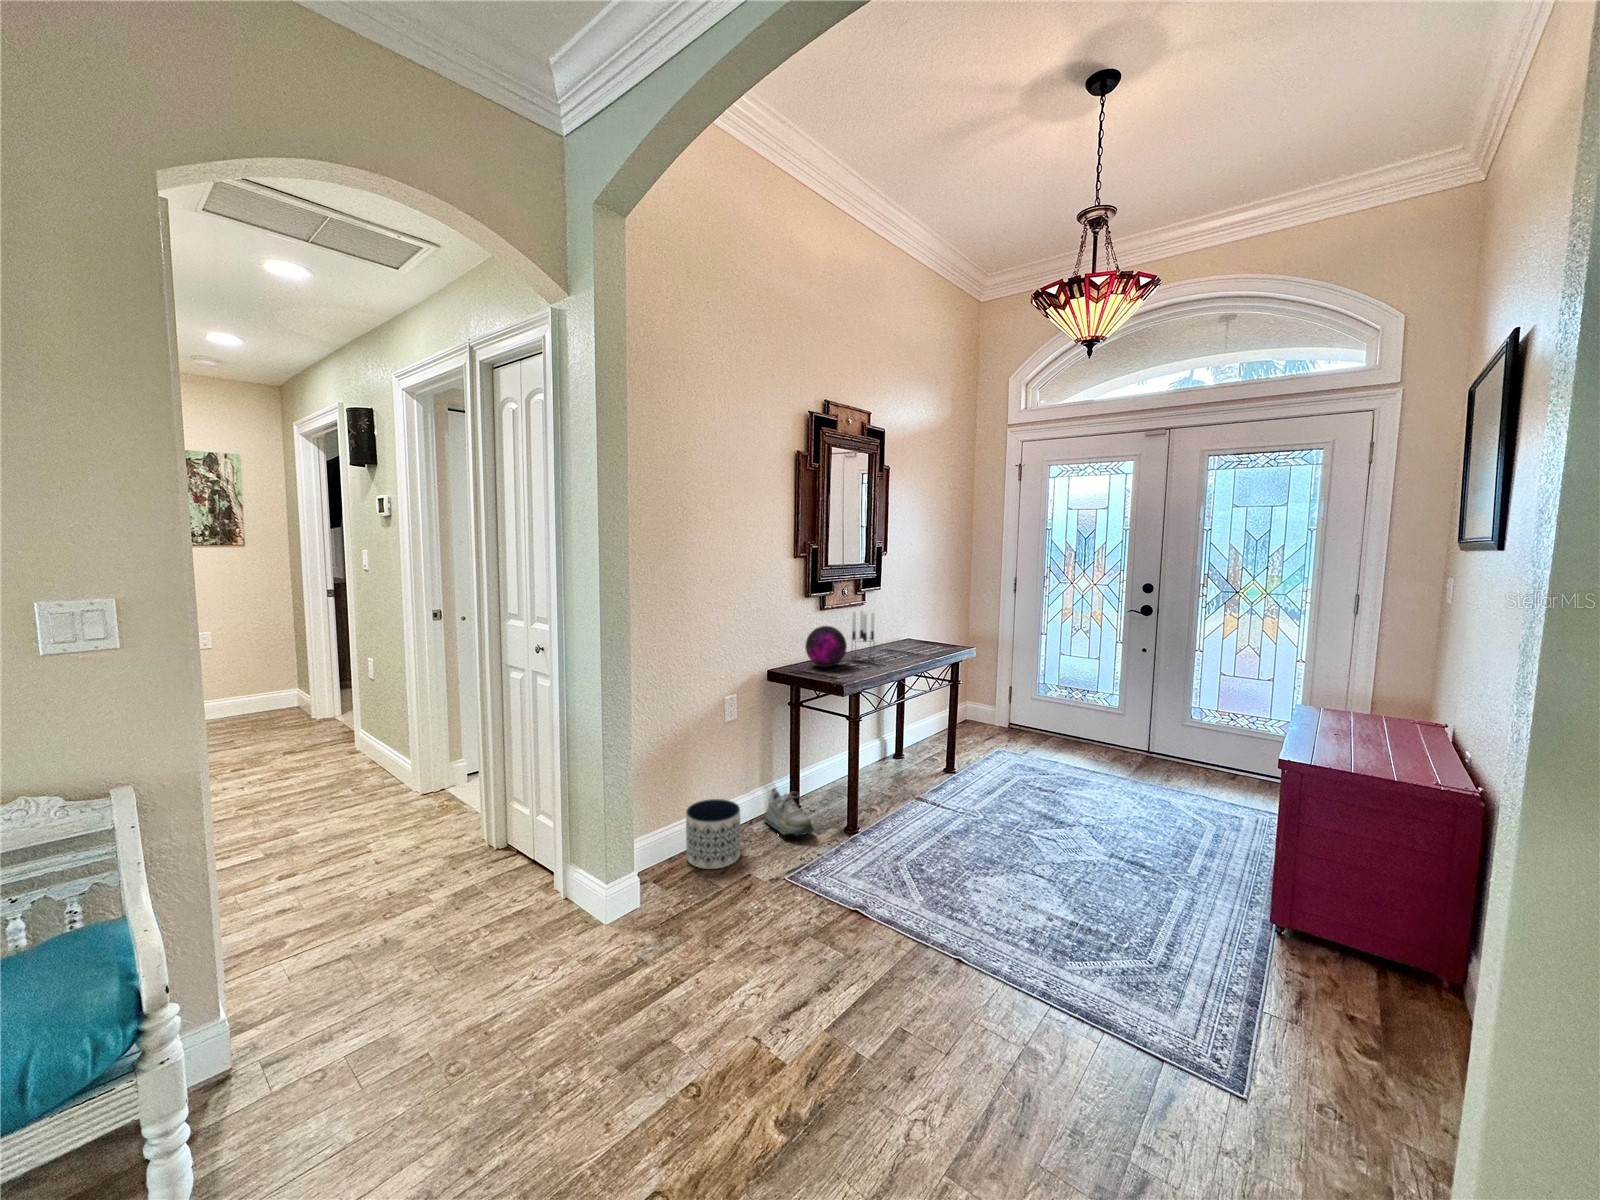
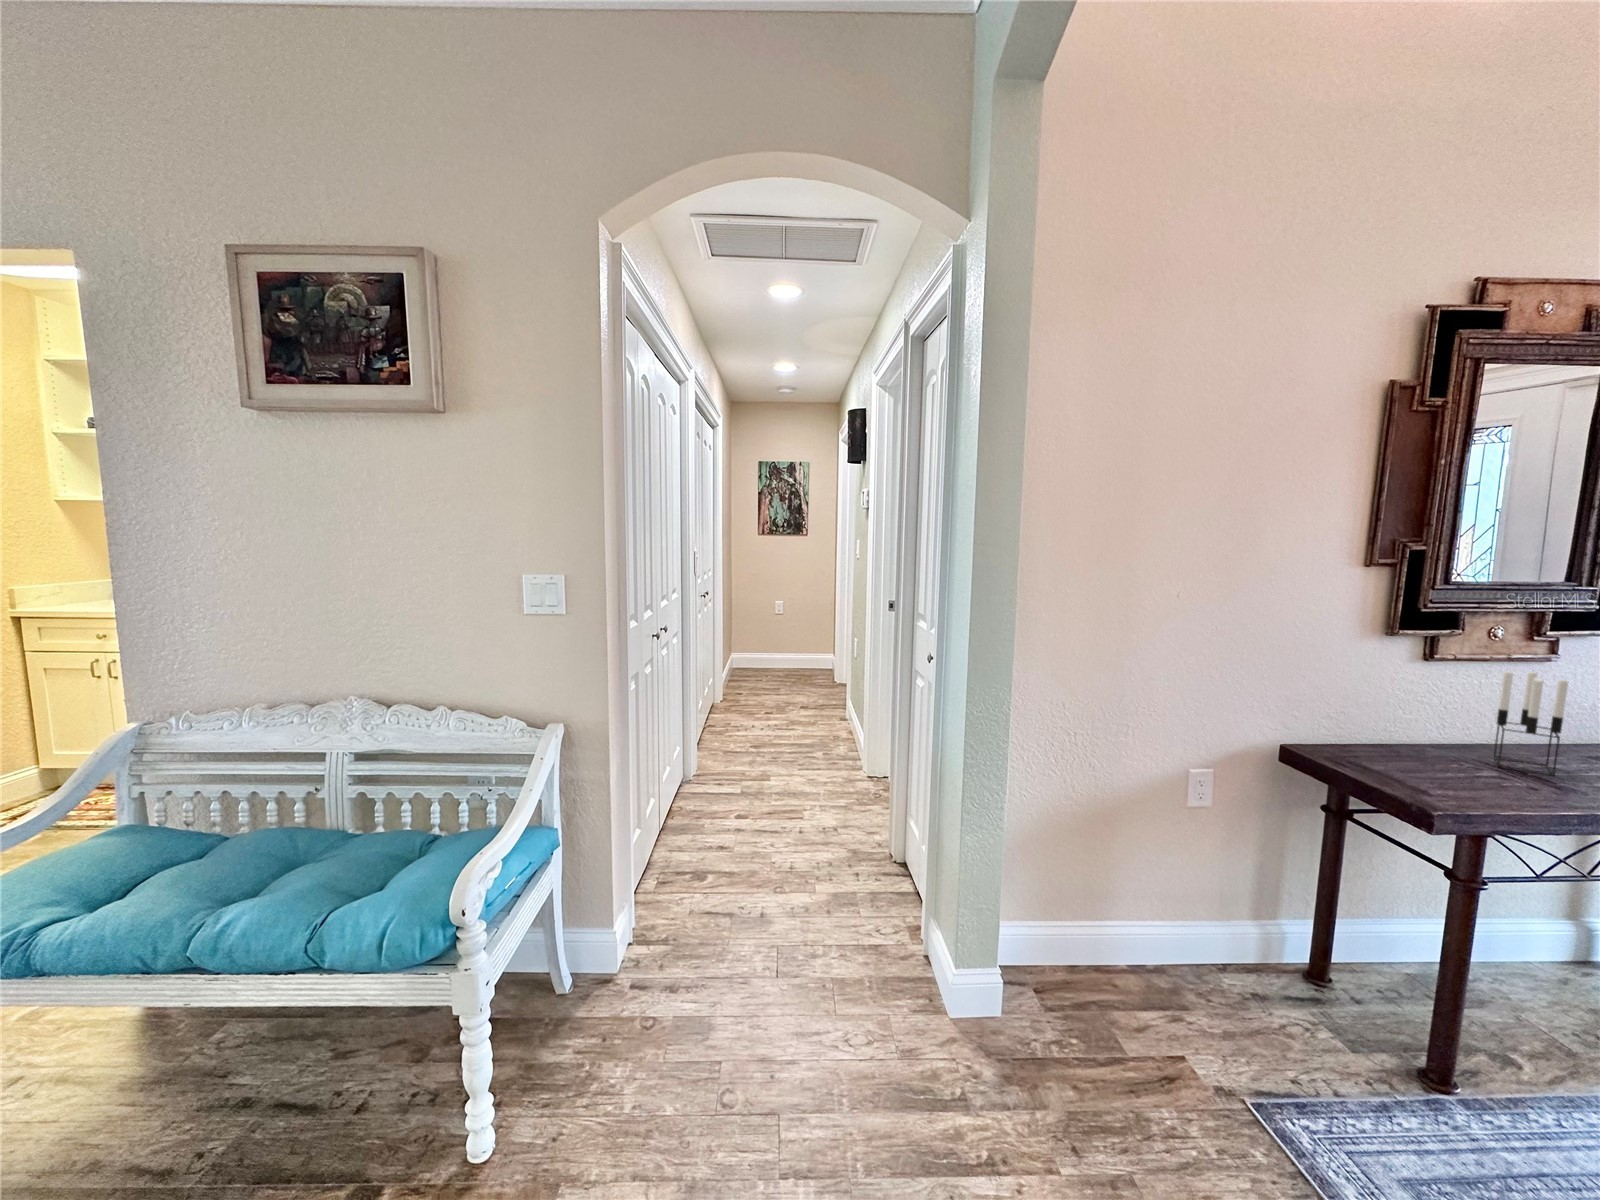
decorative orb: present [805,626,847,667] -> none [1370,689,1473,765]
shoe: present [764,788,814,836] -> none [1246,932,1341,1044]
planter: present [686,799,741,869] -> none [1094,906,1187,1023]

